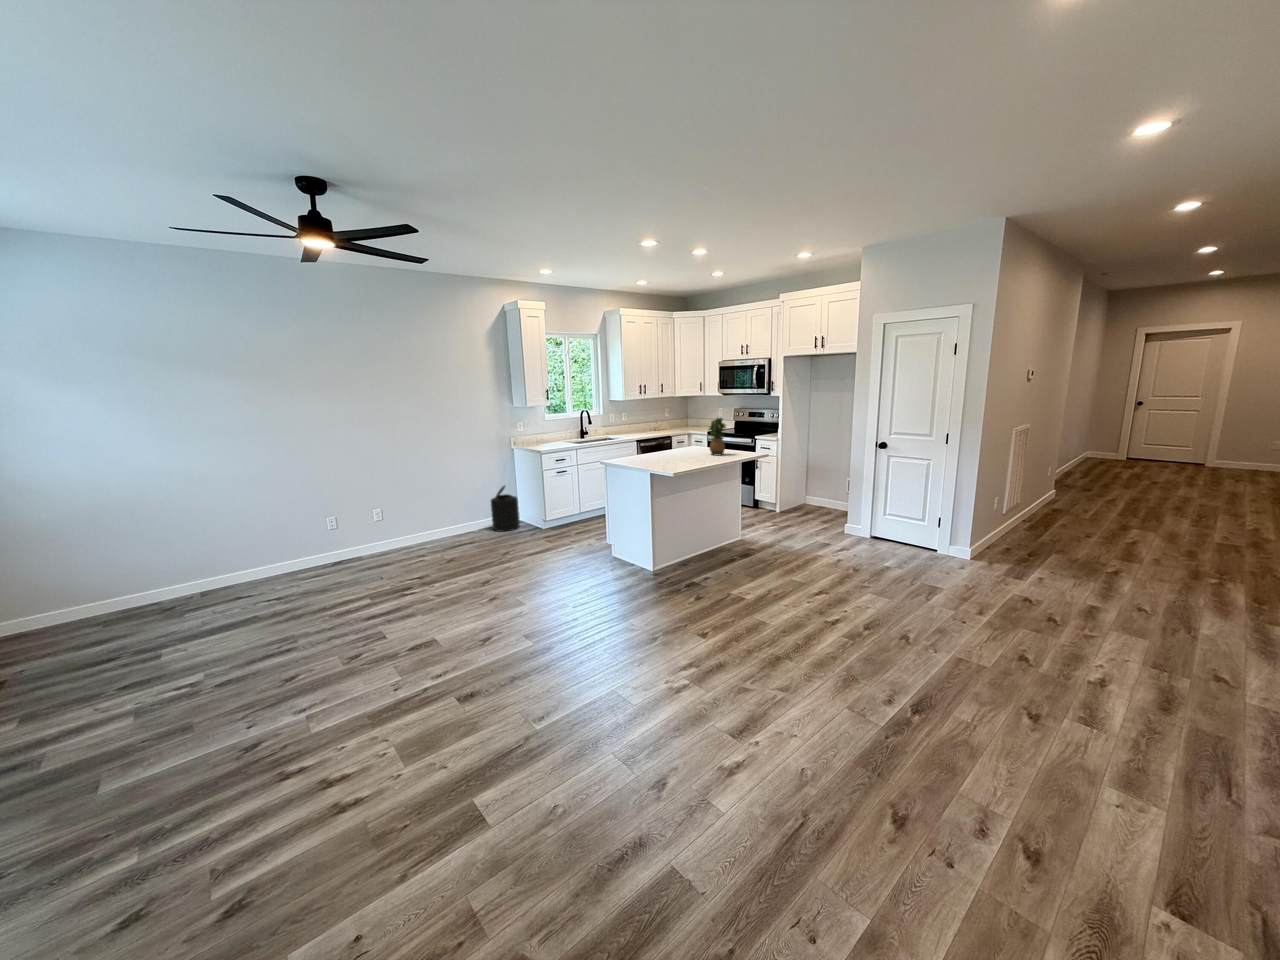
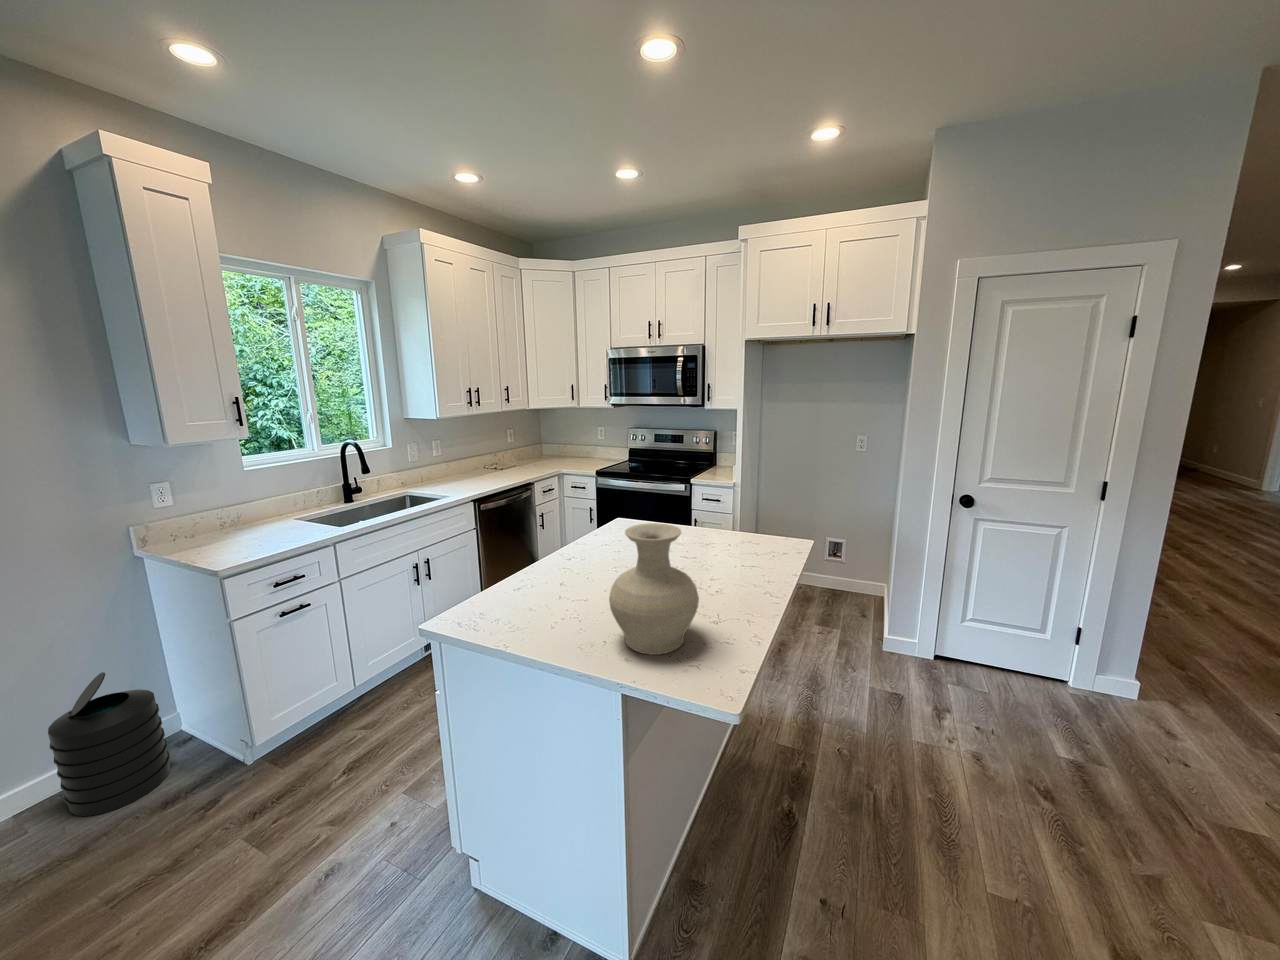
potted plant: present [708,418,726,455] -> none [699,471,748,566]
vase: none [650,426,678,463] -> present [609,523,699,655]

